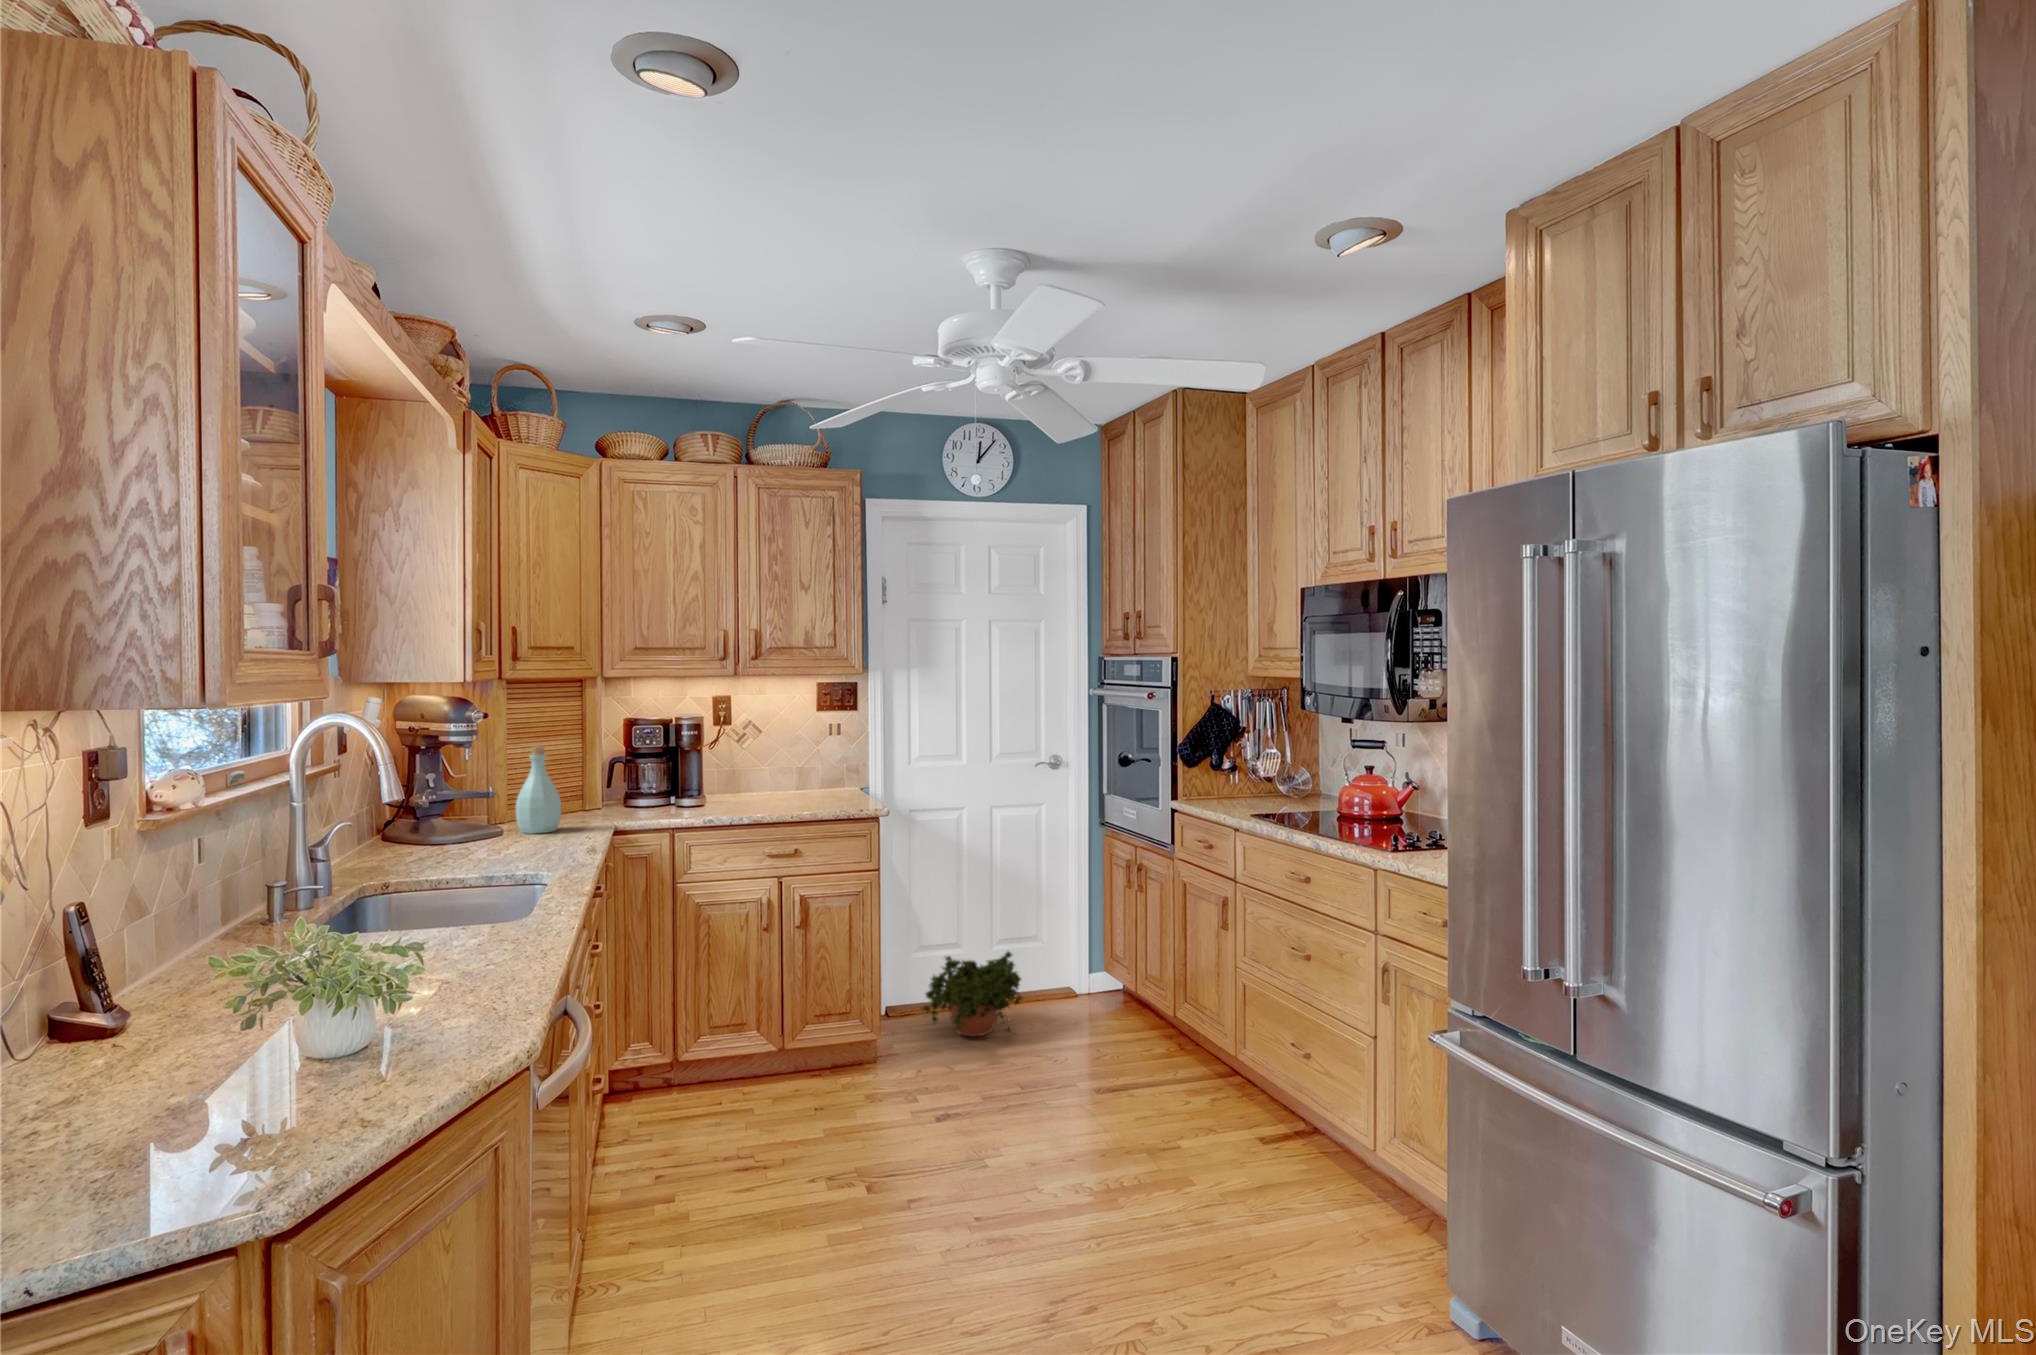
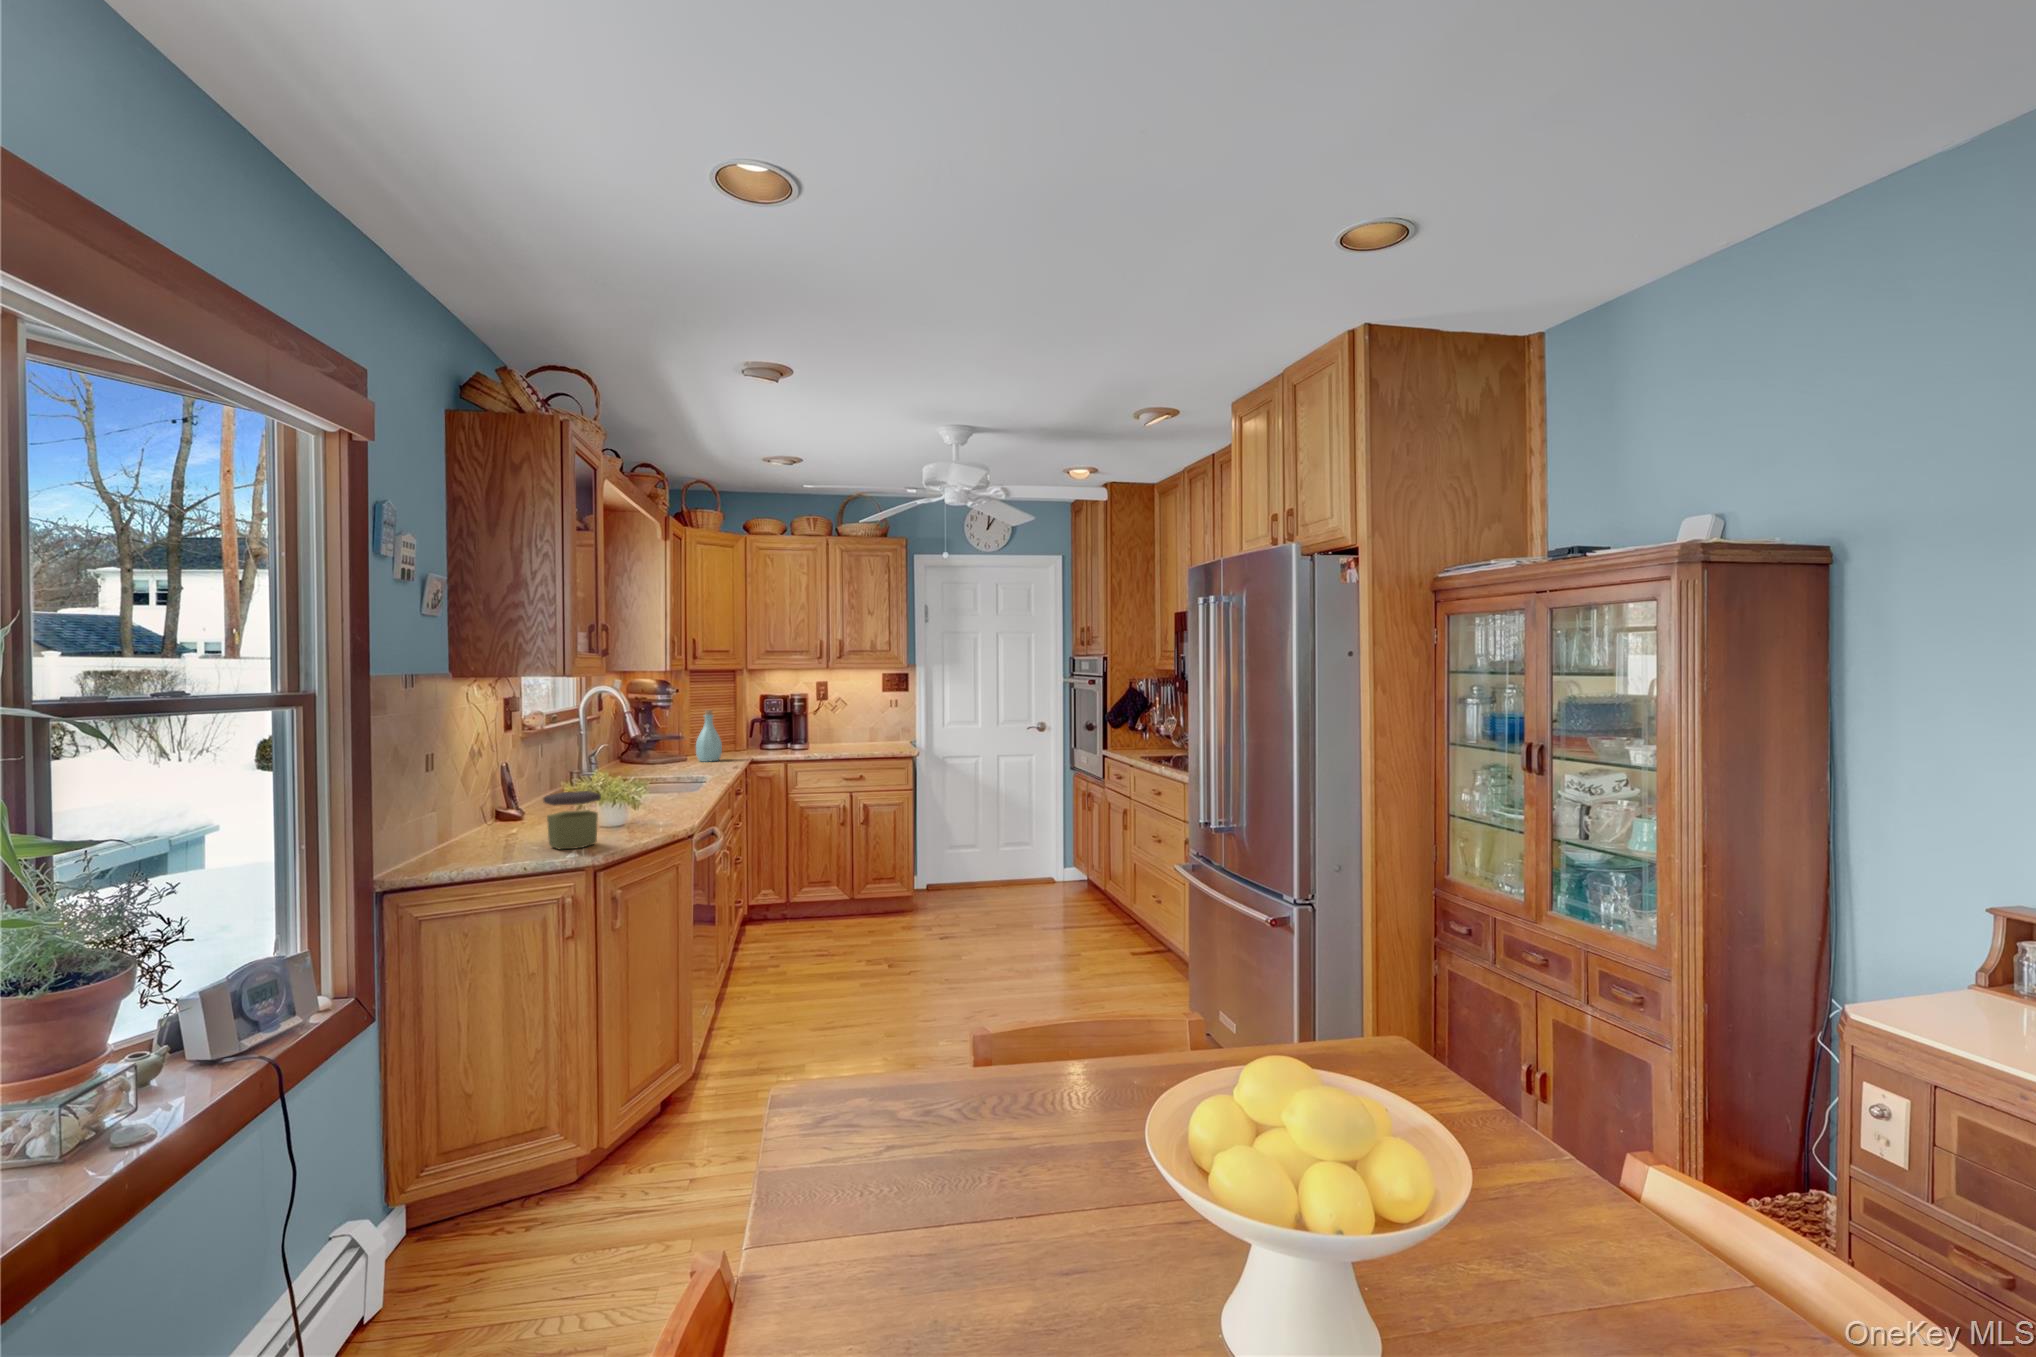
potted plant: present [923,951,1023,1039] -> none [943,847,1011,904]
jar: none [127,1002,288,1174] -> present [543,791,601,850]

